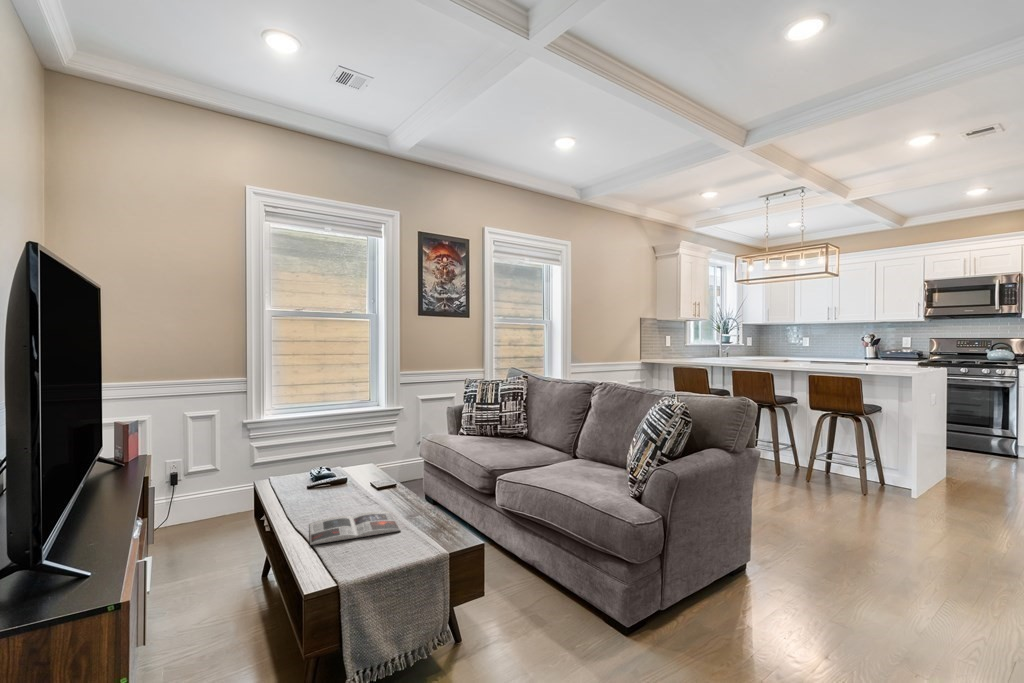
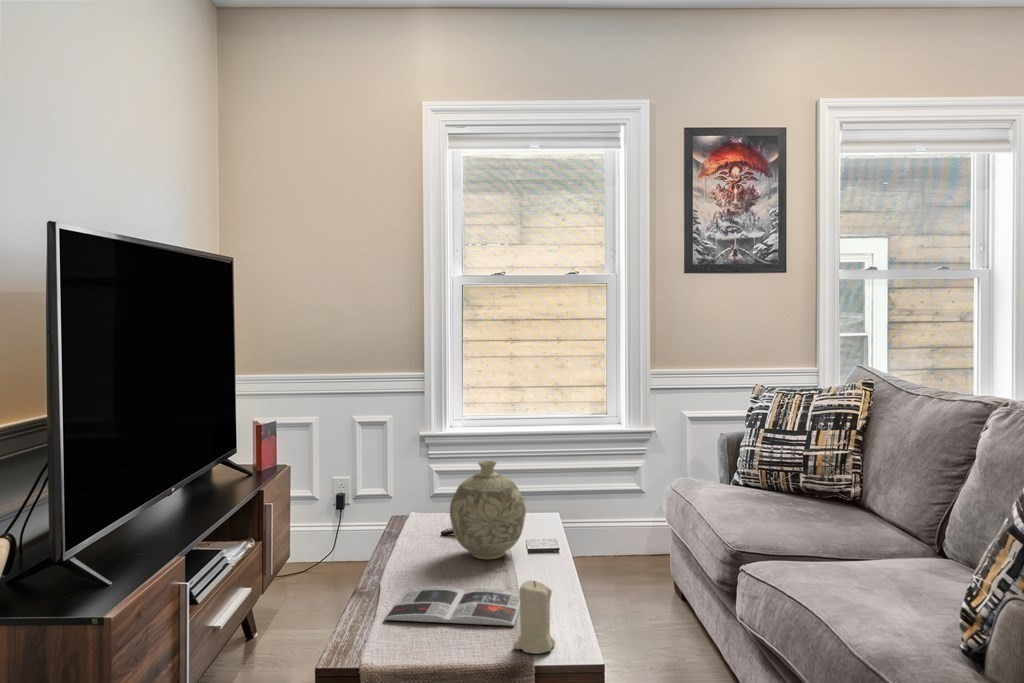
decorative vase: none [323,432,374,496] -> present [450,461,526,559]
candle: none [410,499,435,544] -> present [513,580,555,654]

